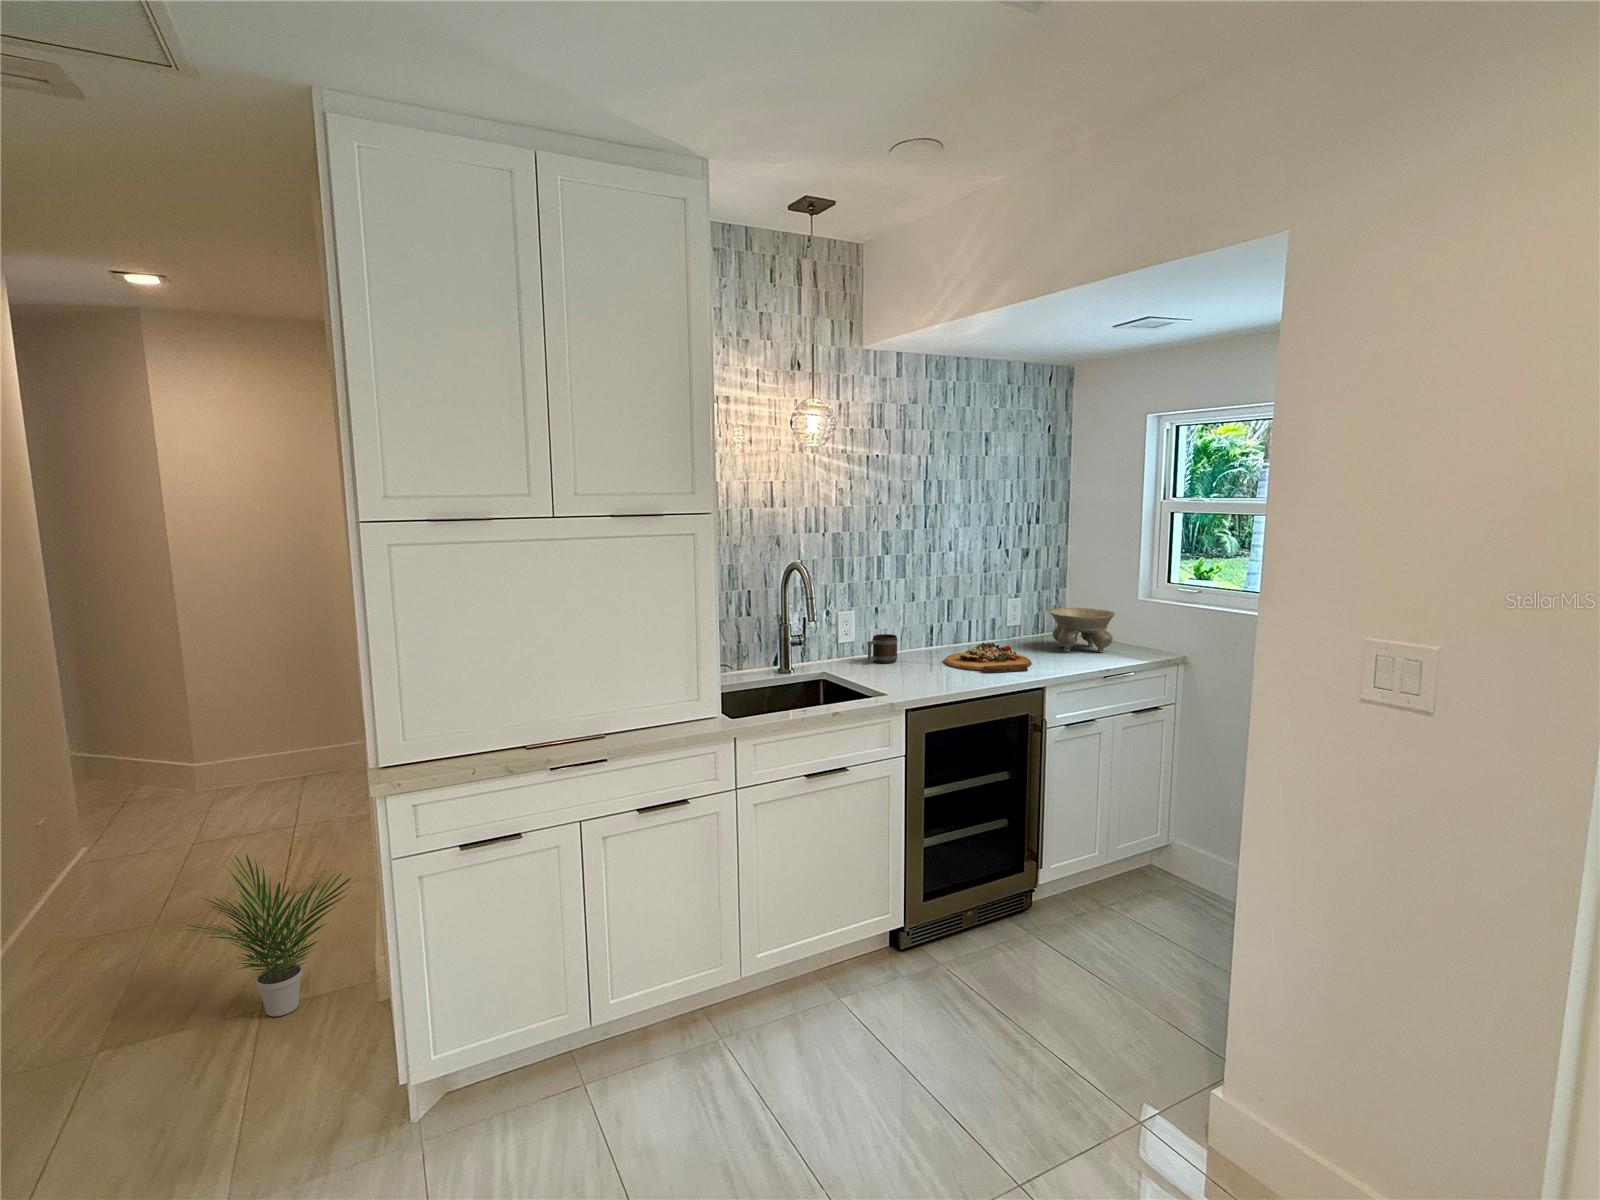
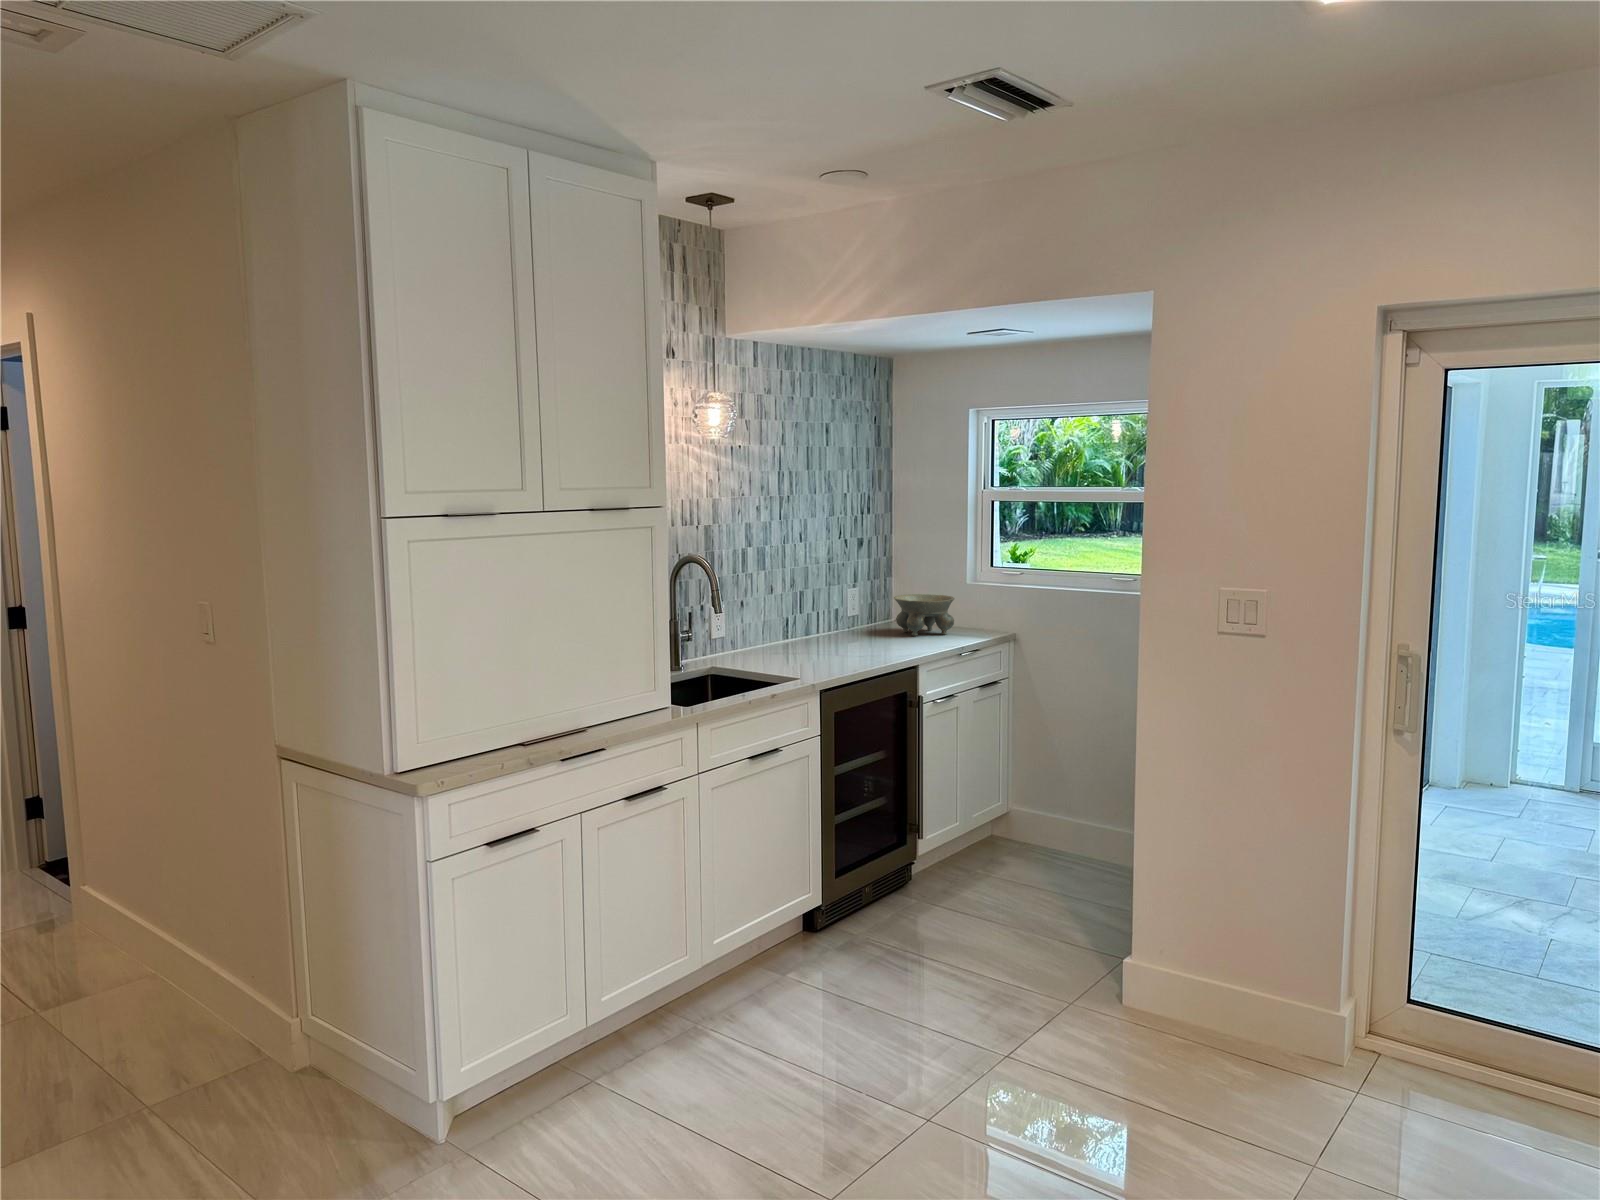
mug: present [867,634,898,663] -> none [744,627,771,656]
cutting board: present [944,643,1032,673] -> none [813,629,901,657]
potted plant: present [187,854,351,1017] -> none [58,917,247,1103]

